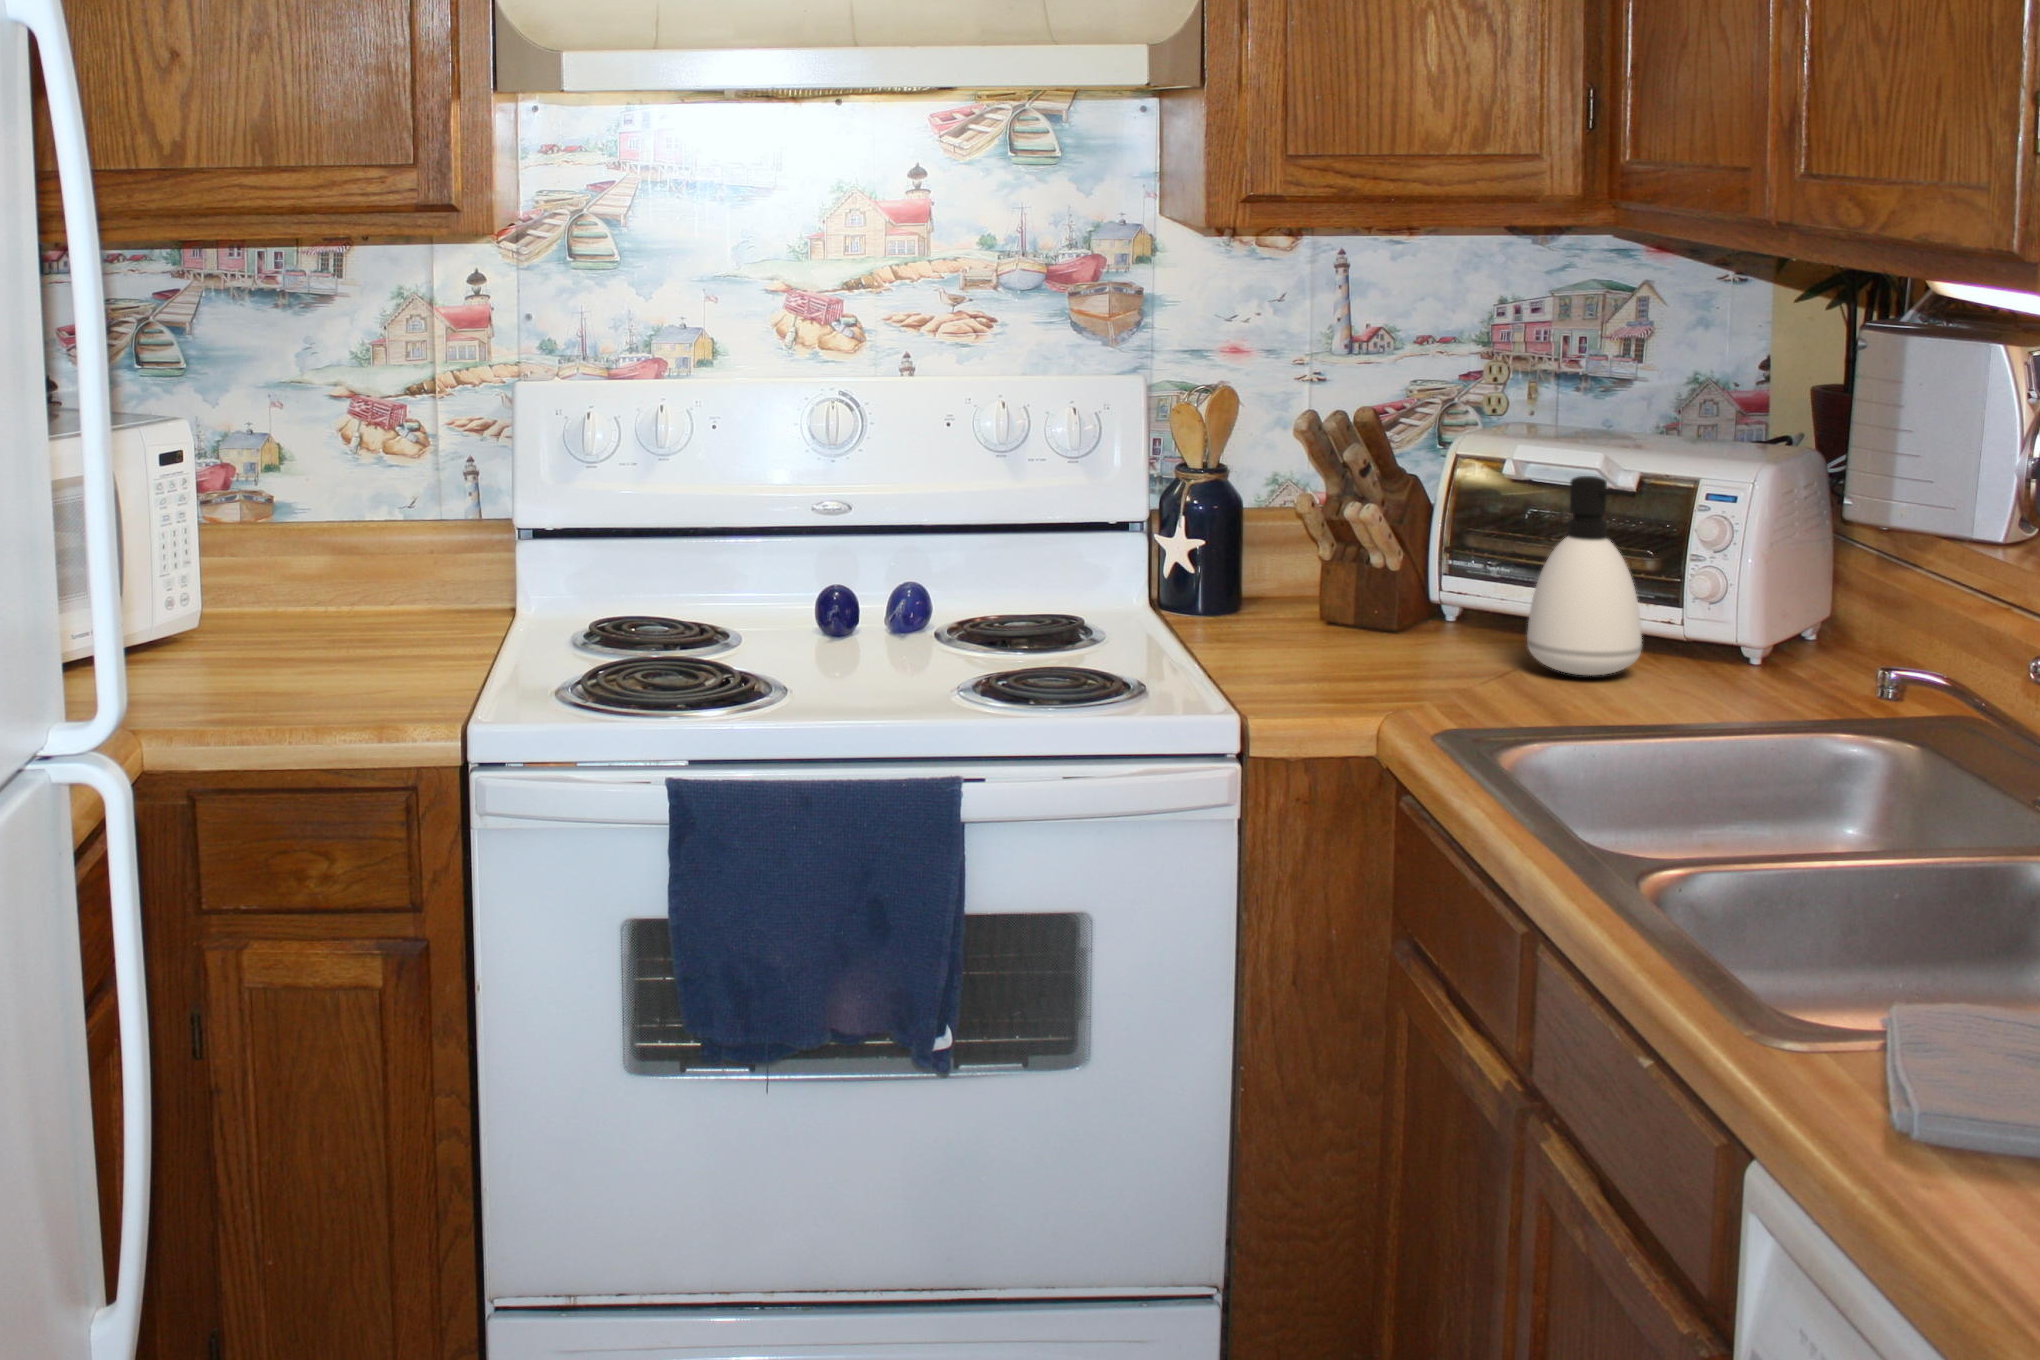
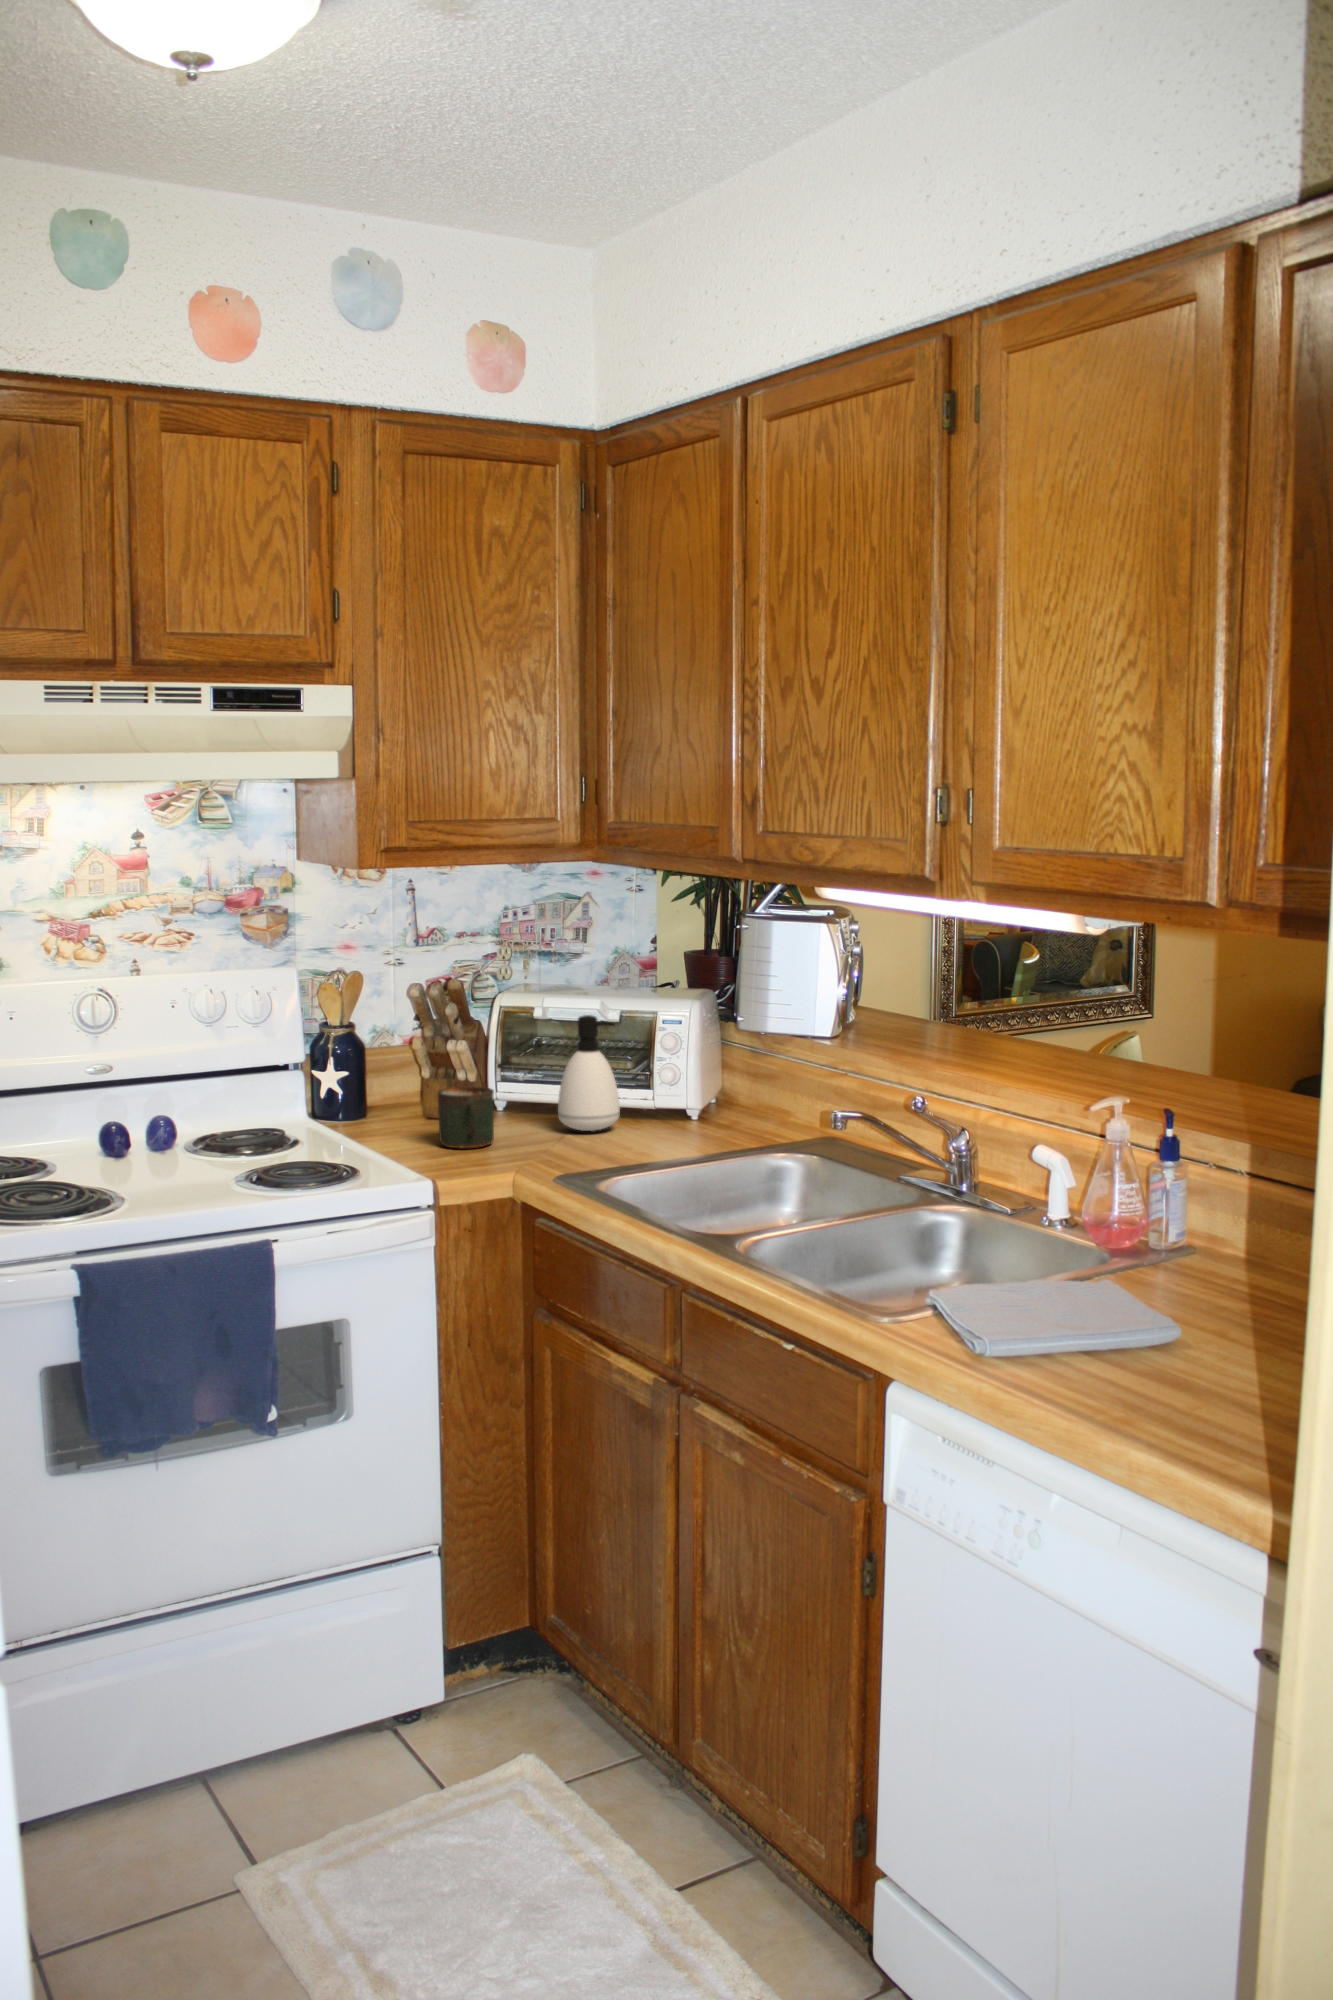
mug: none [1306,579,1404,684] -> present [437,1086,494,1148]

